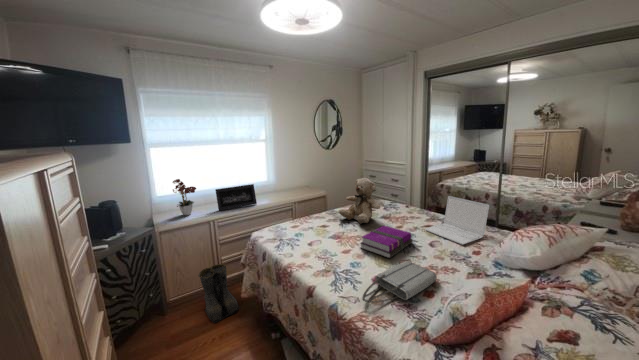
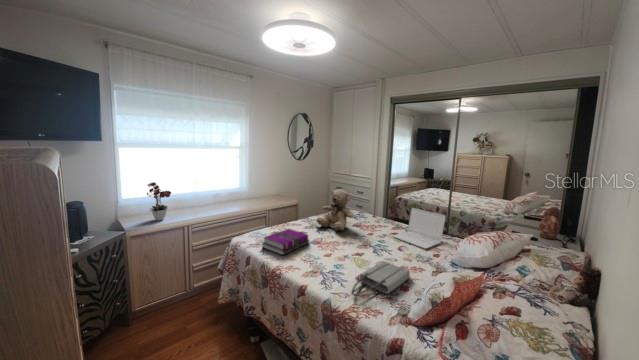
picture frame: present [215,184,257,210] -> none [192,191,233,216]
hardback book: present [360,226,413,258] -> present [262,229,309,255]
boots: present [198,264,240,323] -> none [170,271,215,331]

